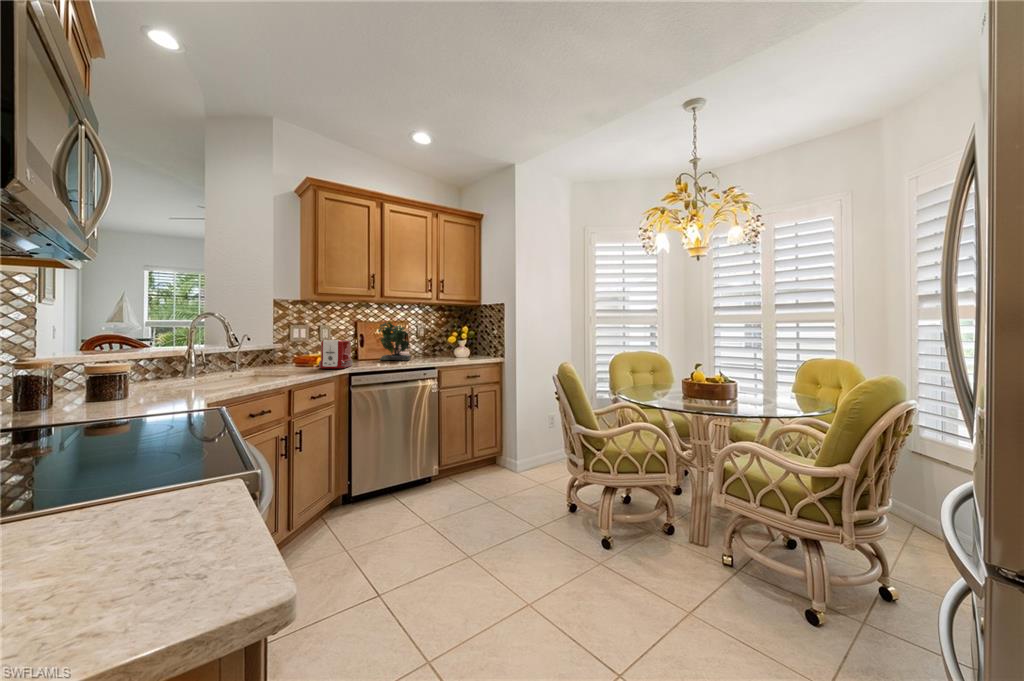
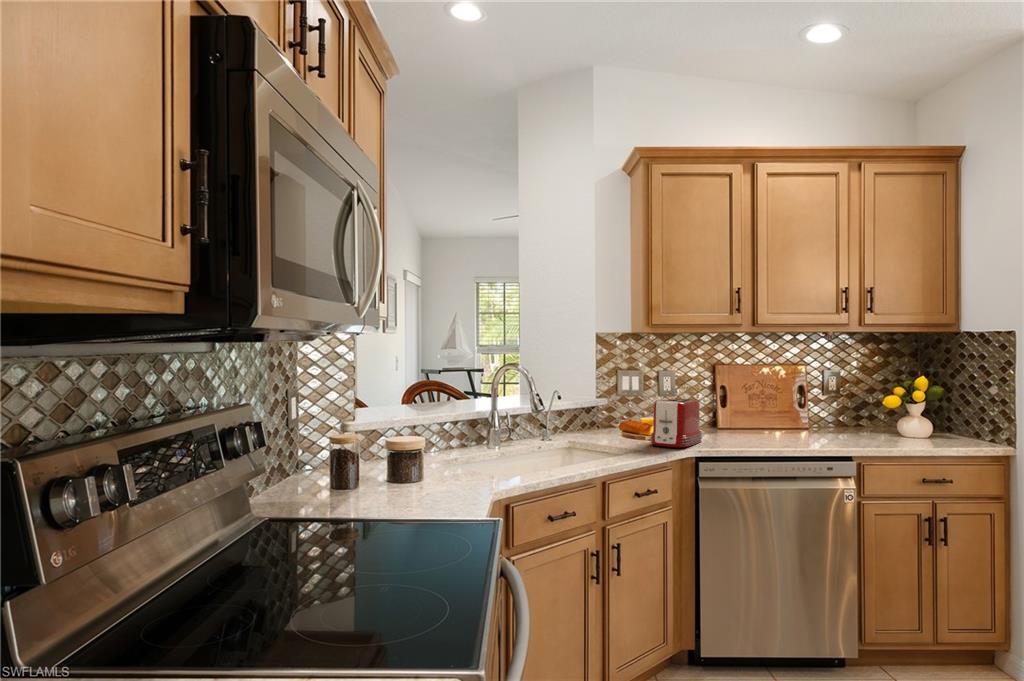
potted plant: present [378,322,410,360] -> none [749,363,808,437]

